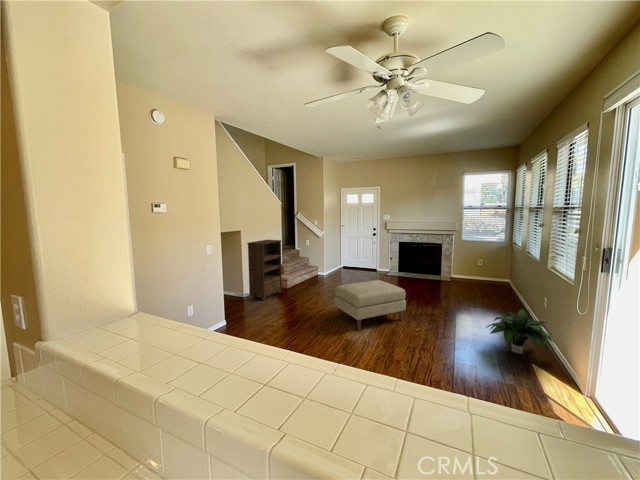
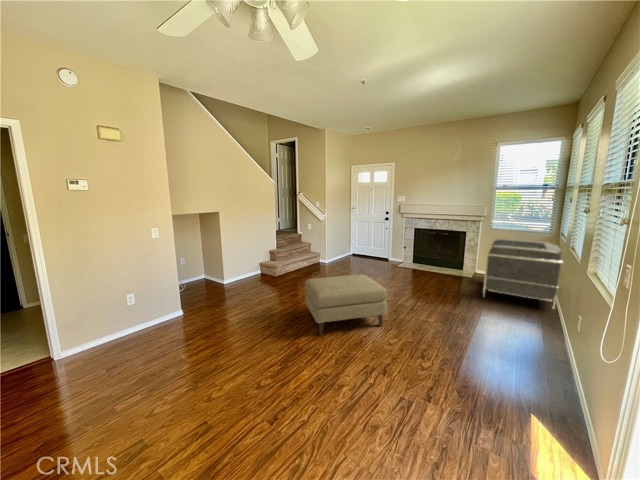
bookshelf: present [247,240,282,300] -> none [225,223,267,289]
armchair: none [463,248,522,300] -> present [483,239,563,309]
potted plant: present [487,308,553,354] -> none [475,328,579,403]

